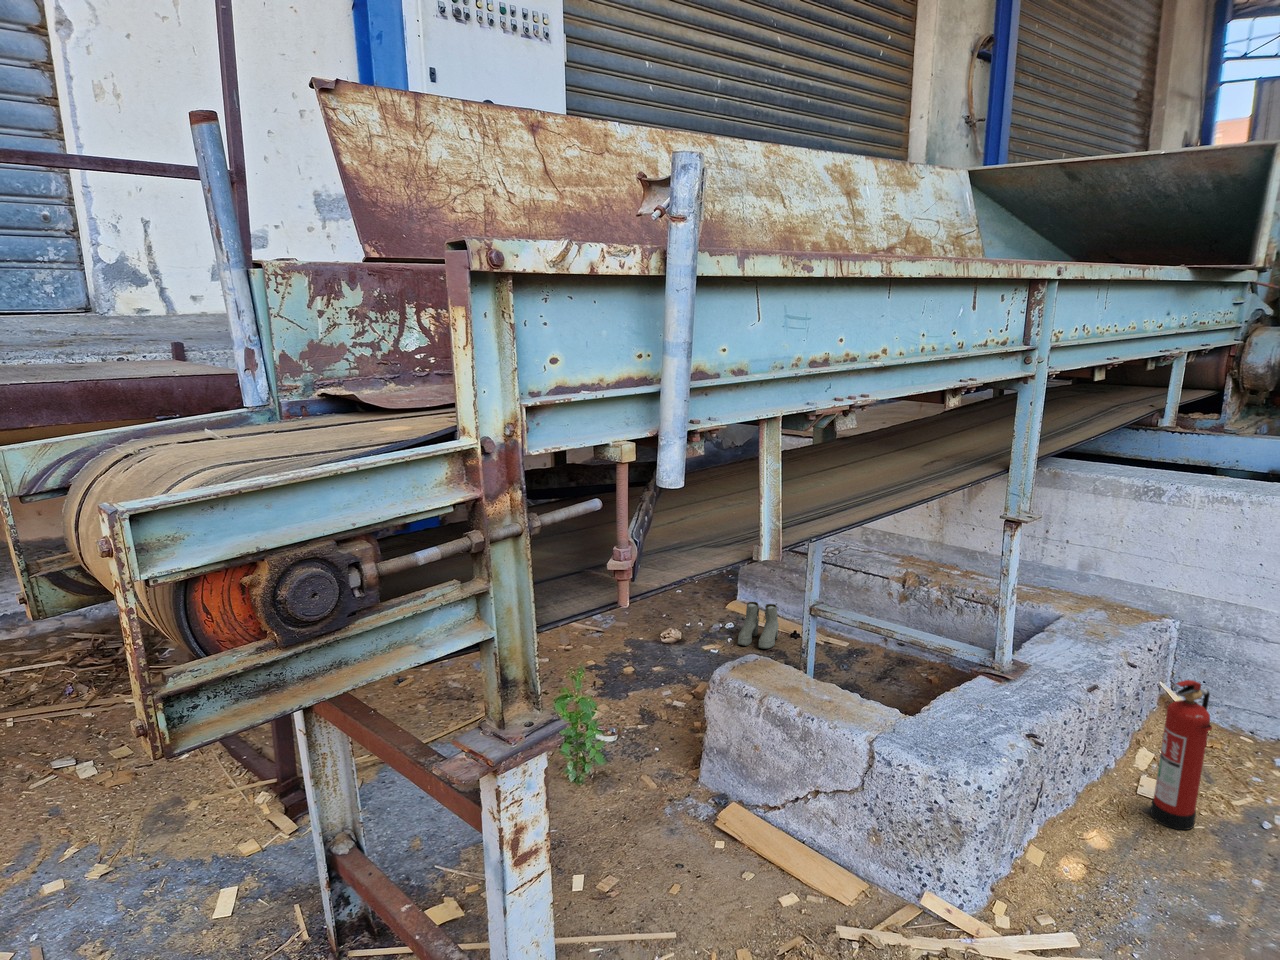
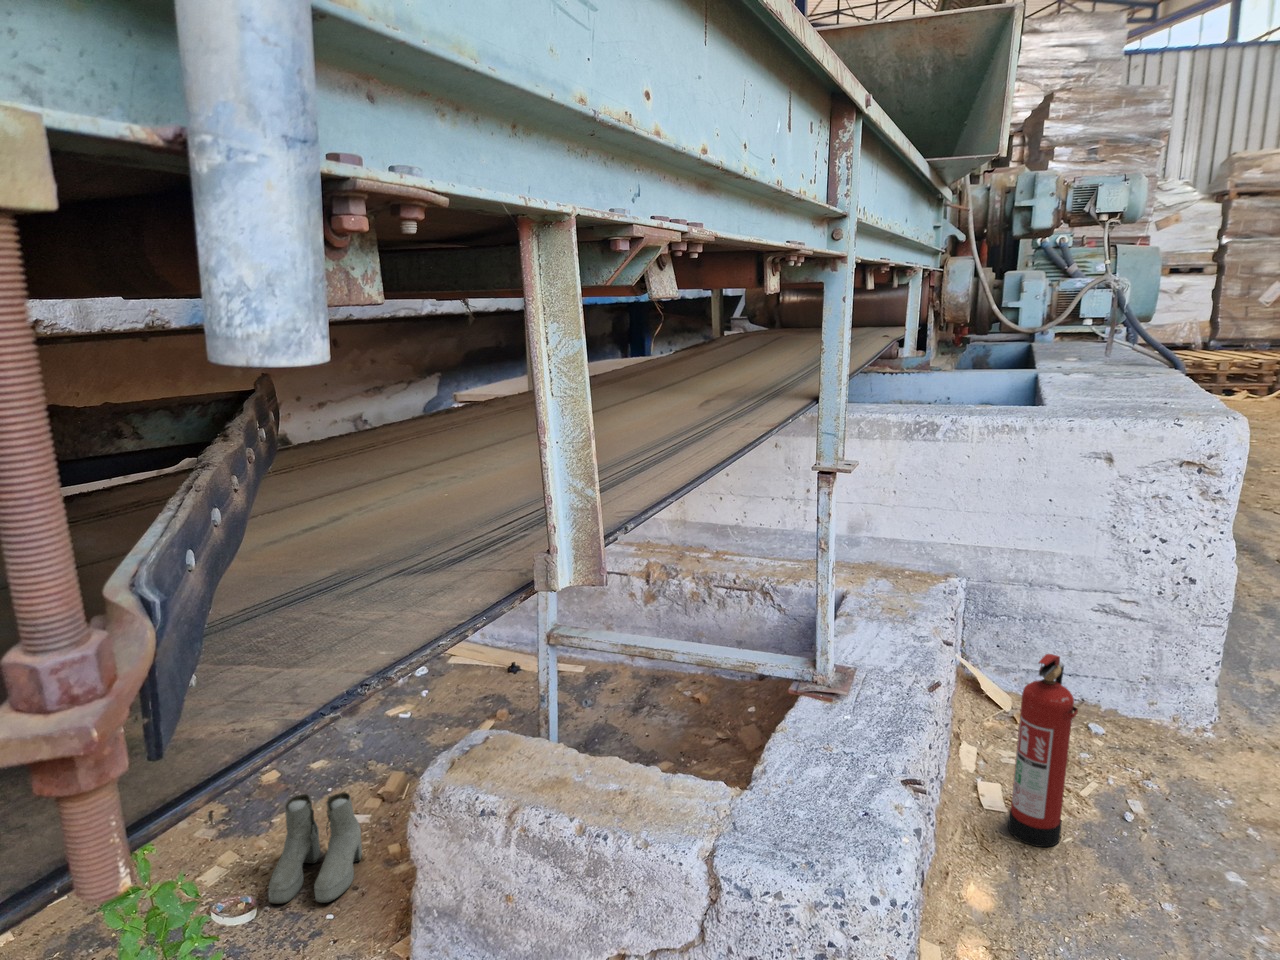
boots: present [738,602,779,649] -> present [268,793,362,904]

